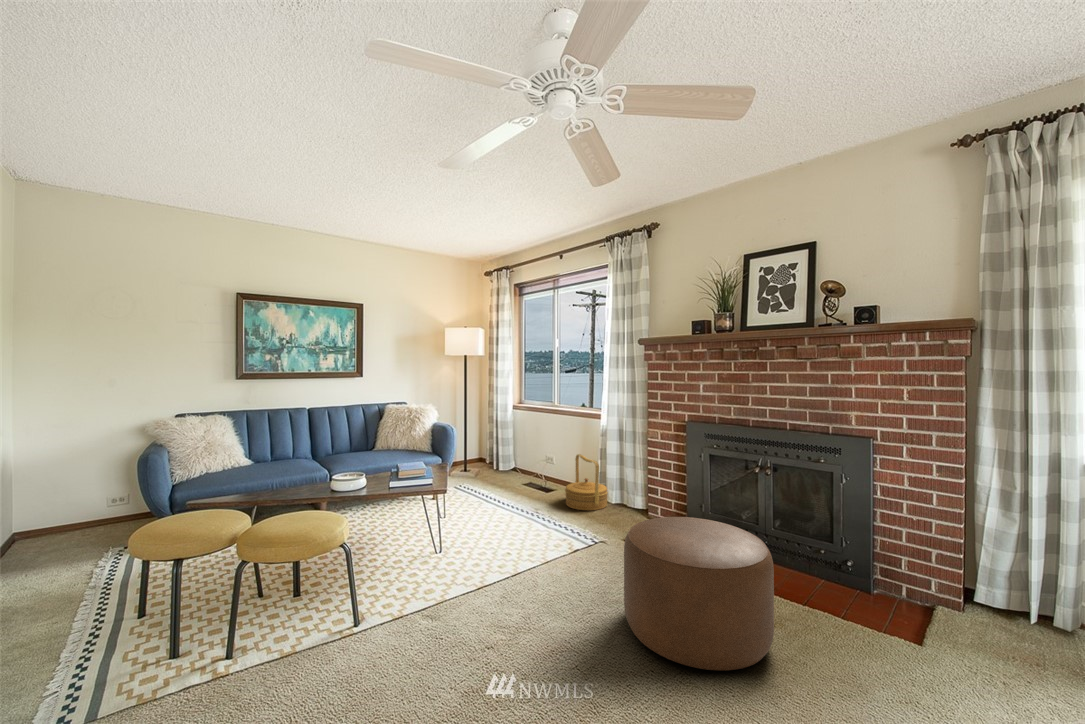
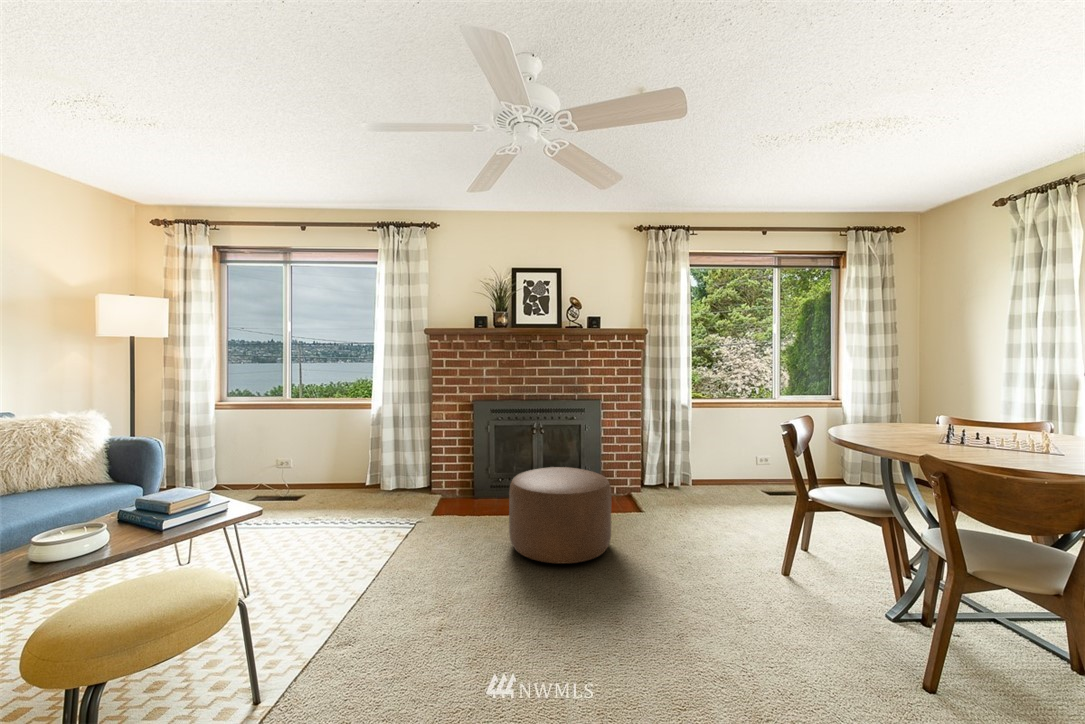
woven basket: present [565,454,608,510] -> none [336,448,384,504]

